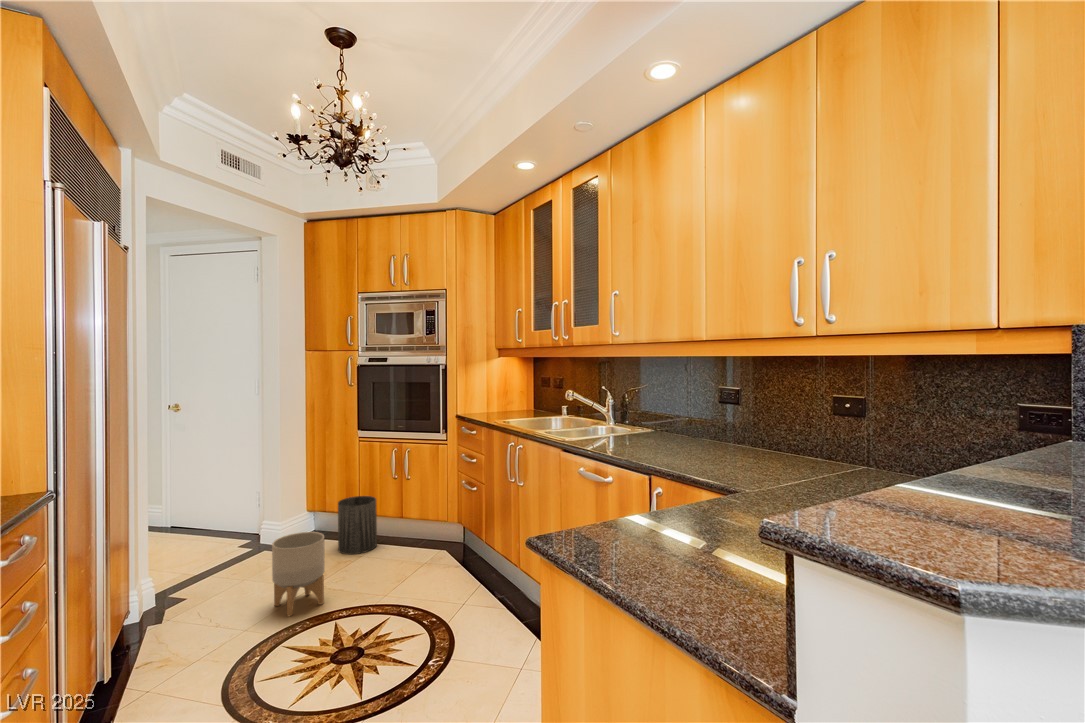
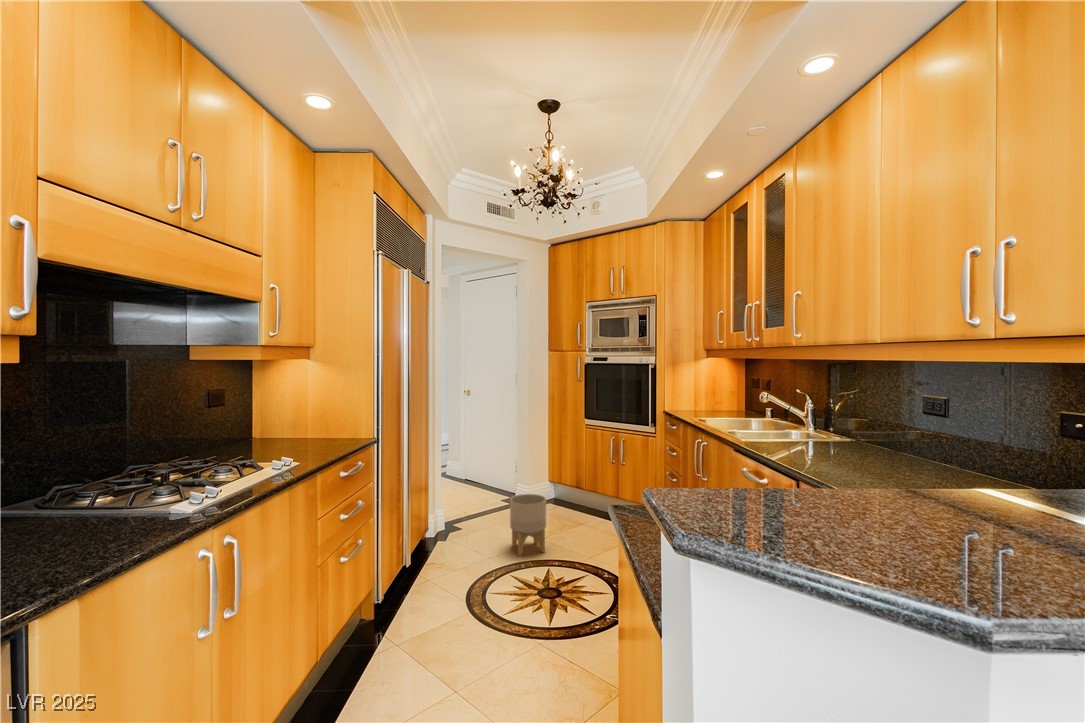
trash can: present [338,496,377,554] -> none [567,474,597,521]

